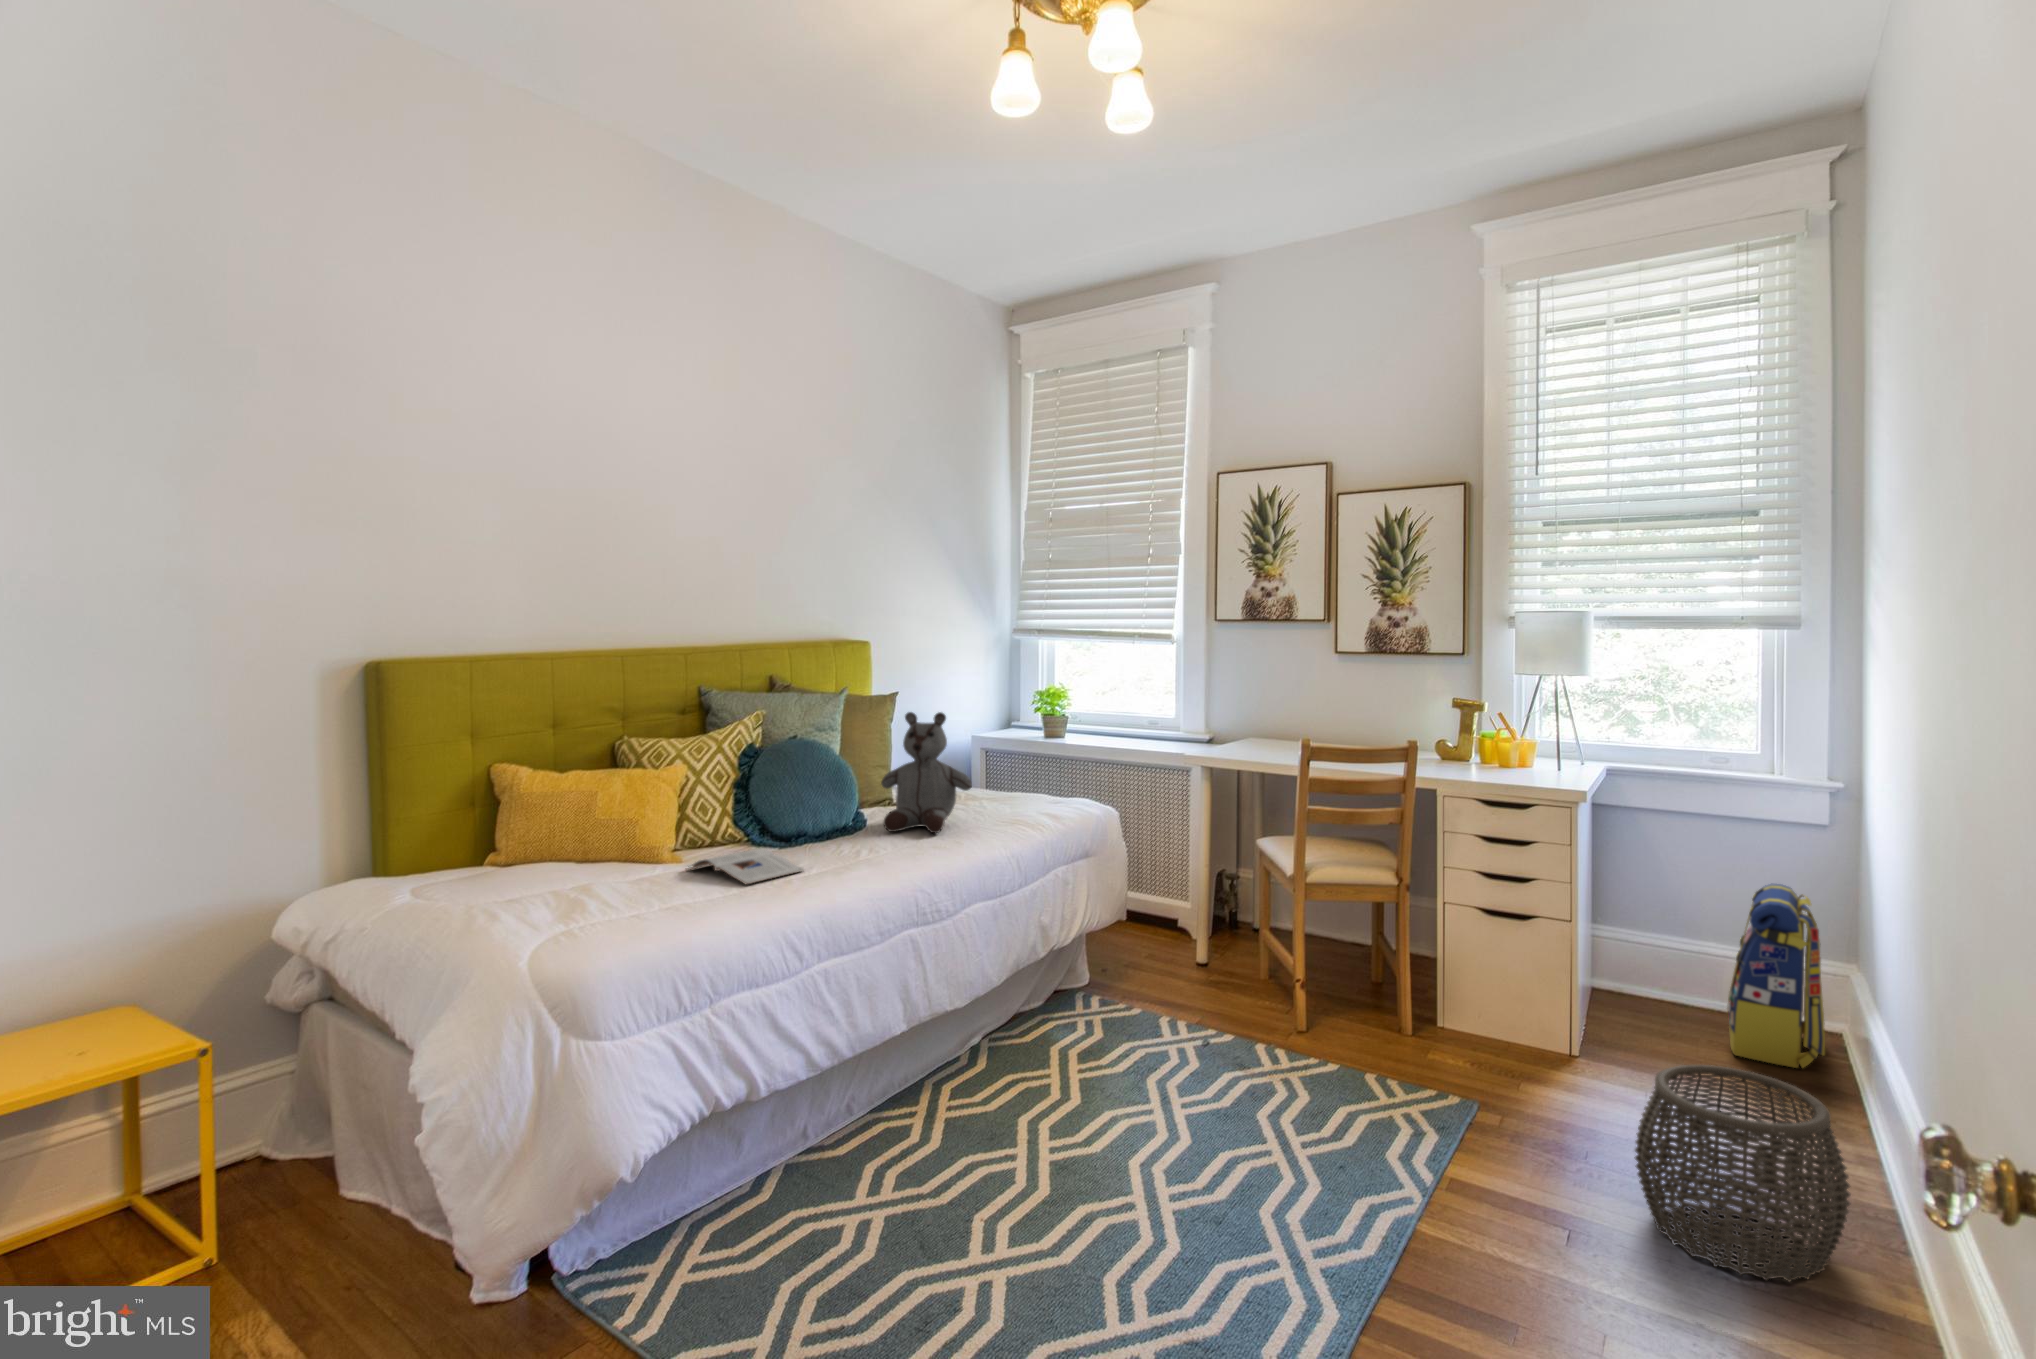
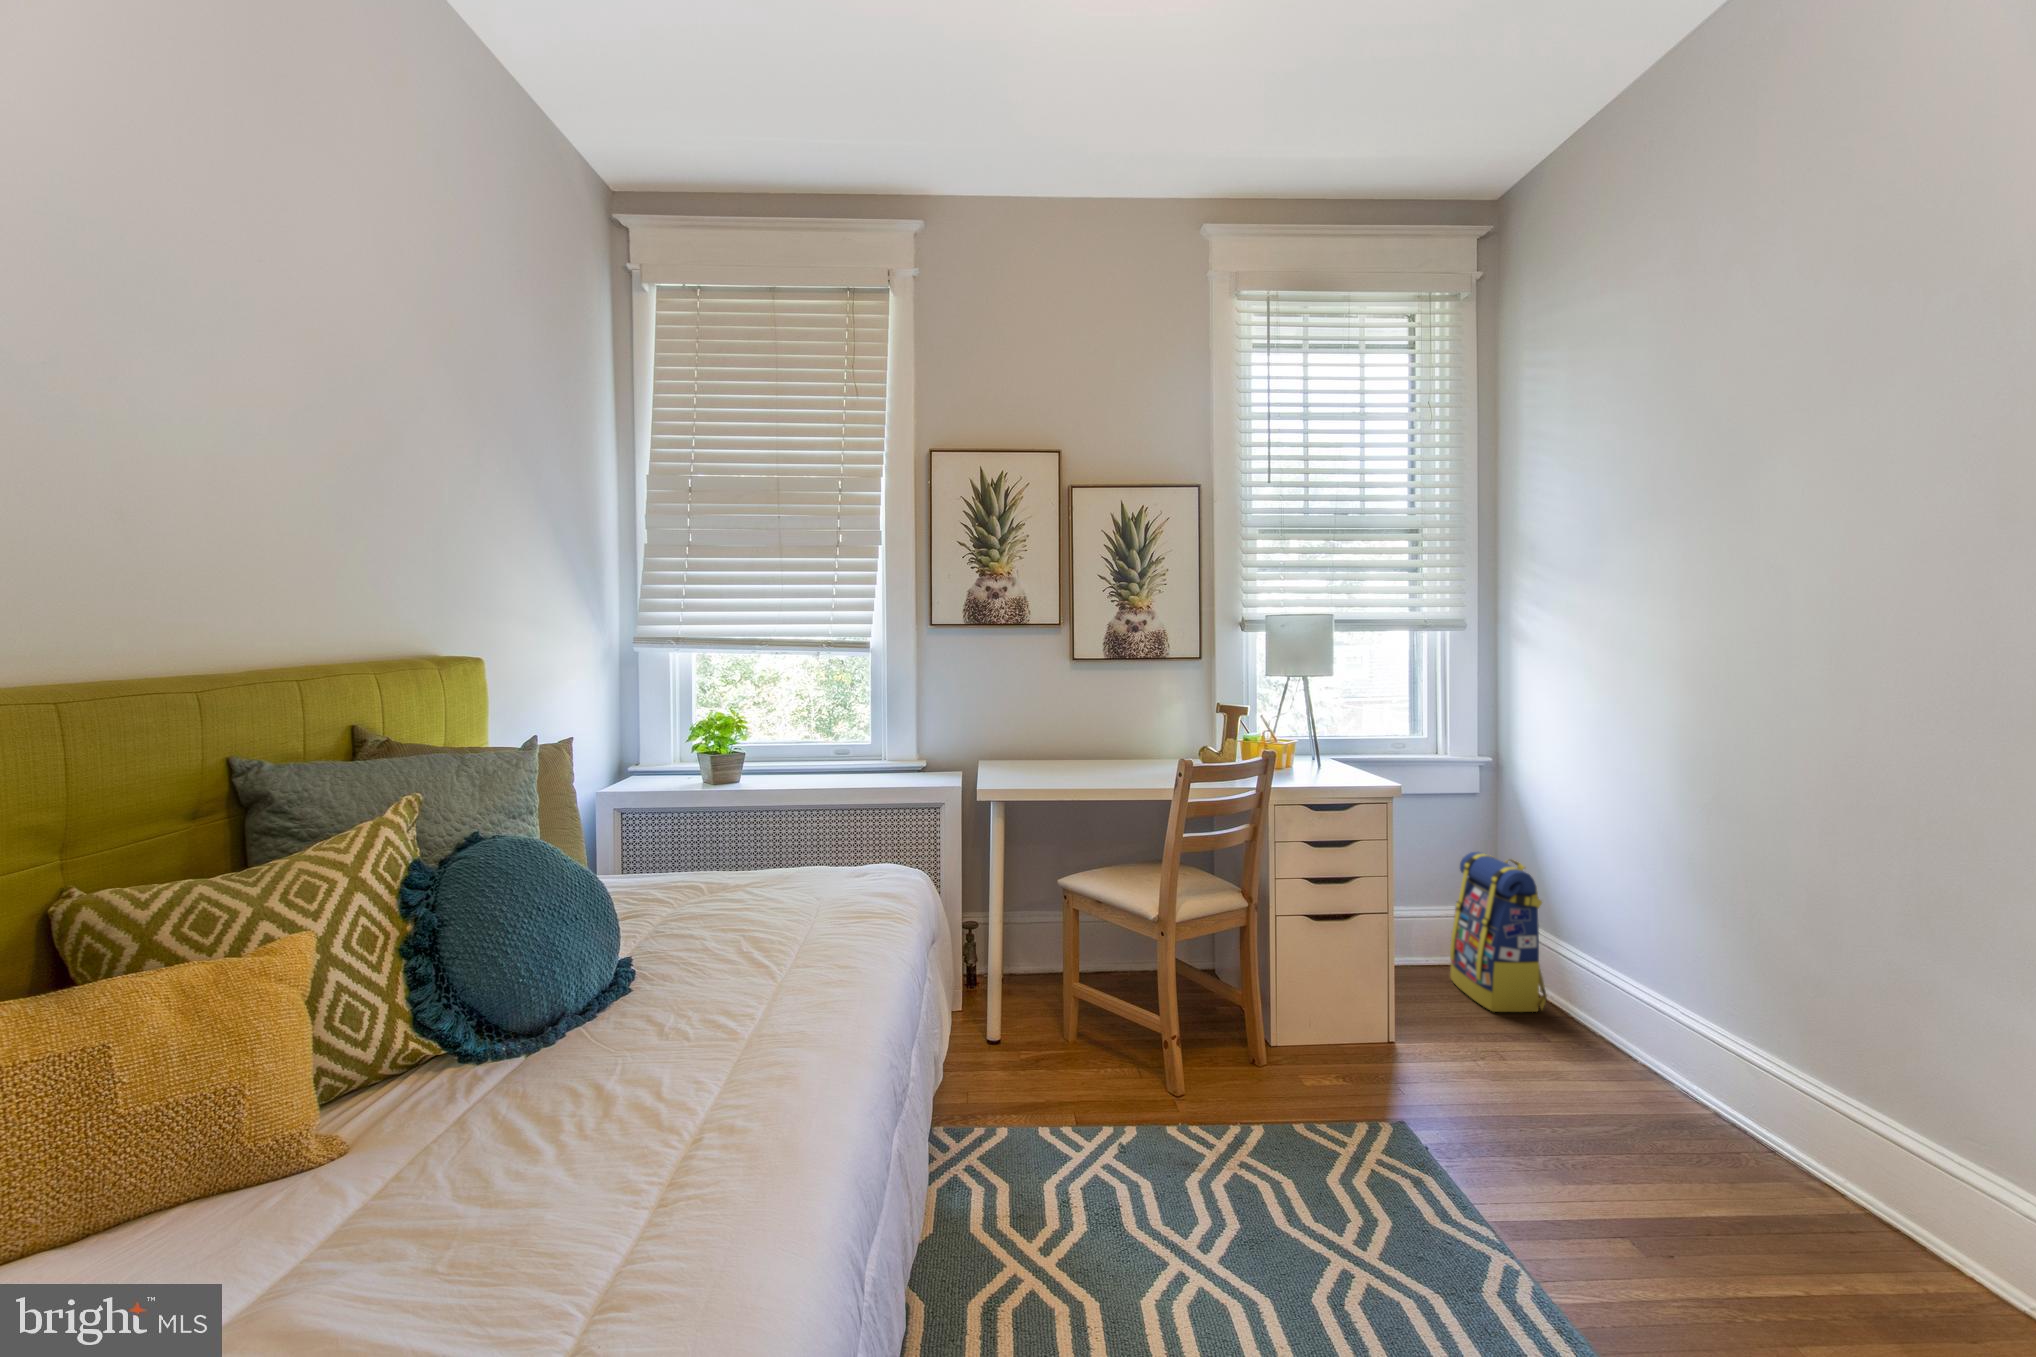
stuffed bear: present [881,712,972,833] -> none [661,764,819,976]
magazine: present [688,848,804,885] -> none [427,1084,715,1200]
woven basket: present [1634,1065,1850,1282] -> none [1675,1048,1898,1262]

